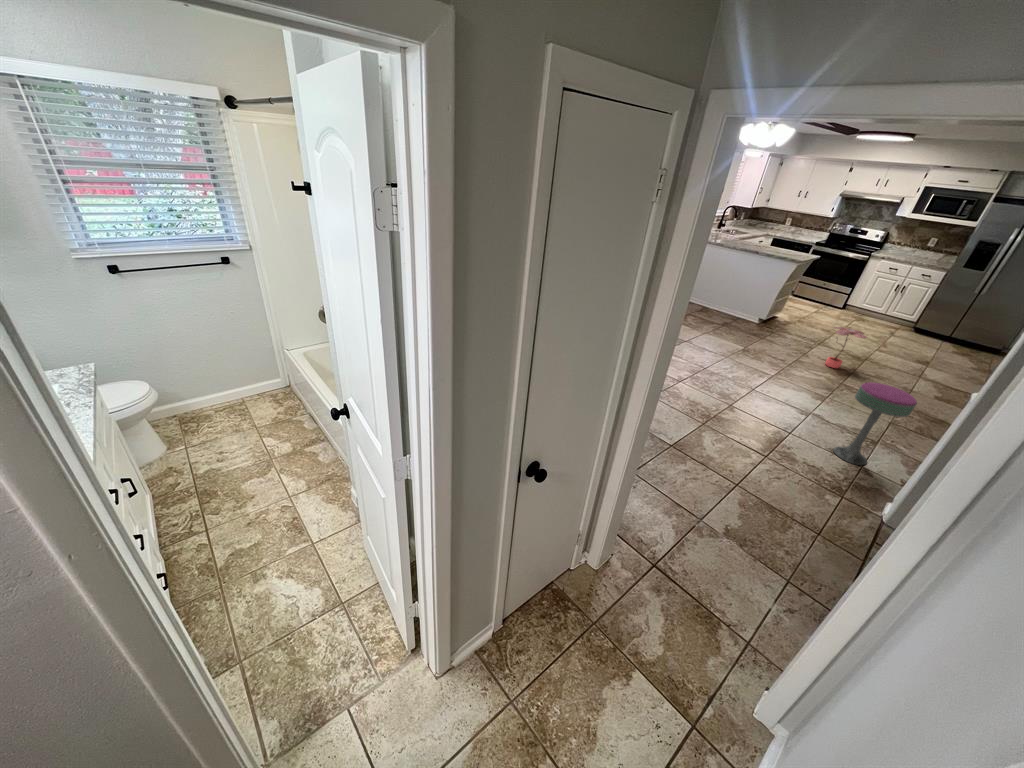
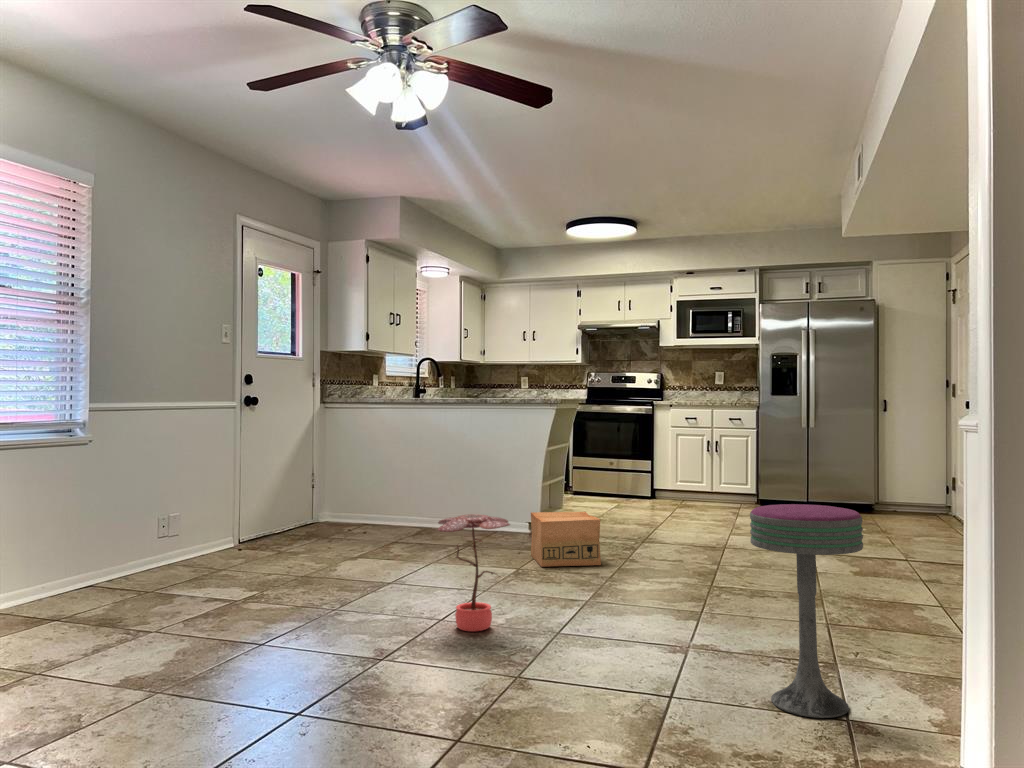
cardboard box: none [754,320,797,354] -> present [531,512,601,567]
potted plant: present [826,327,867,368] -> present [438,514,510,632]

